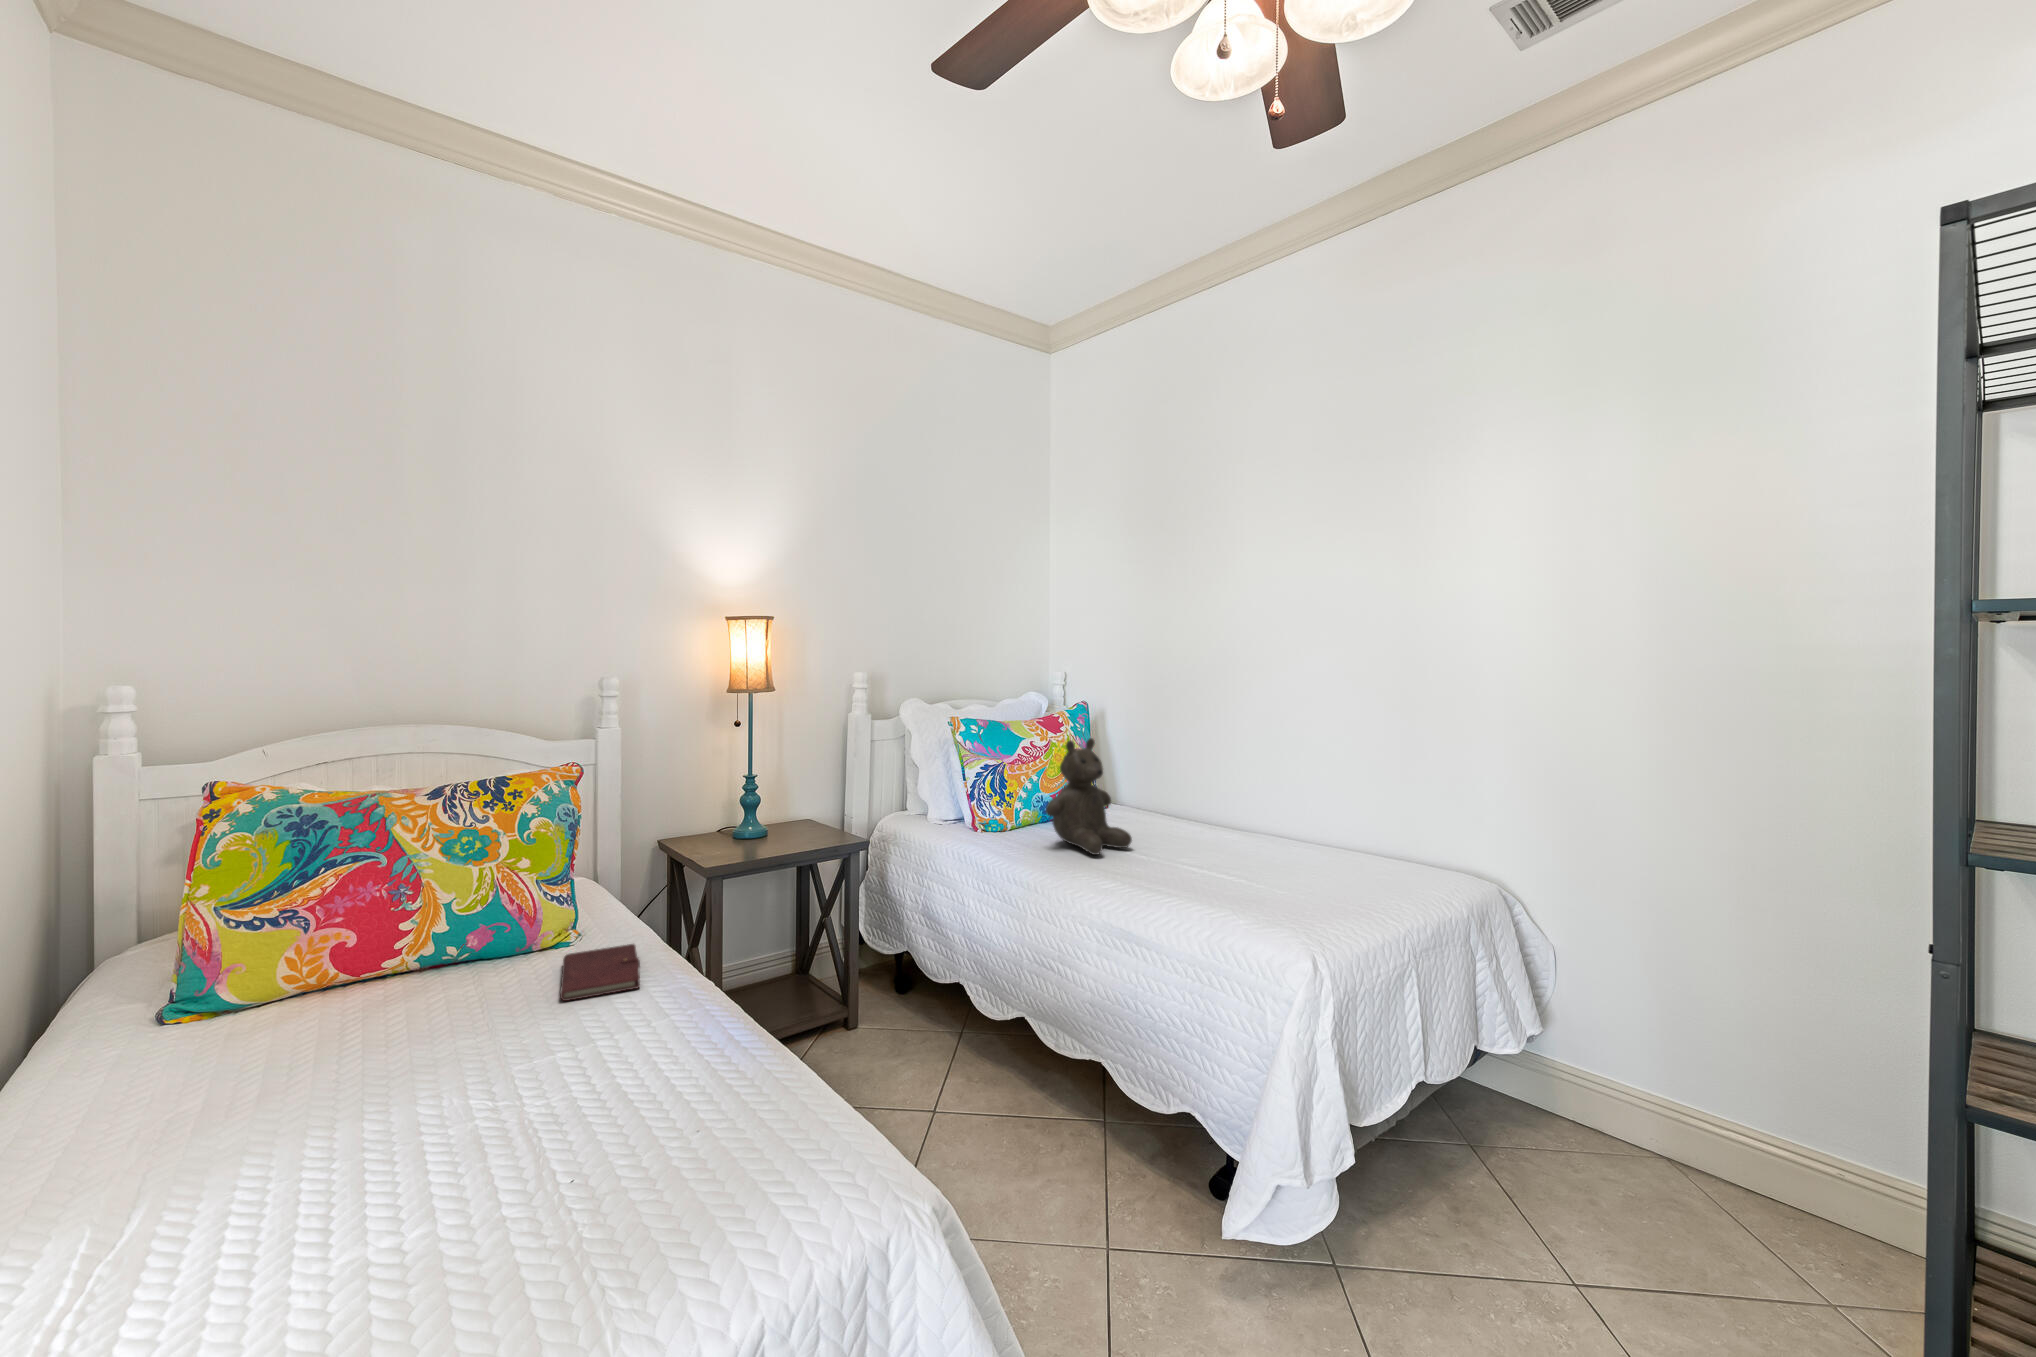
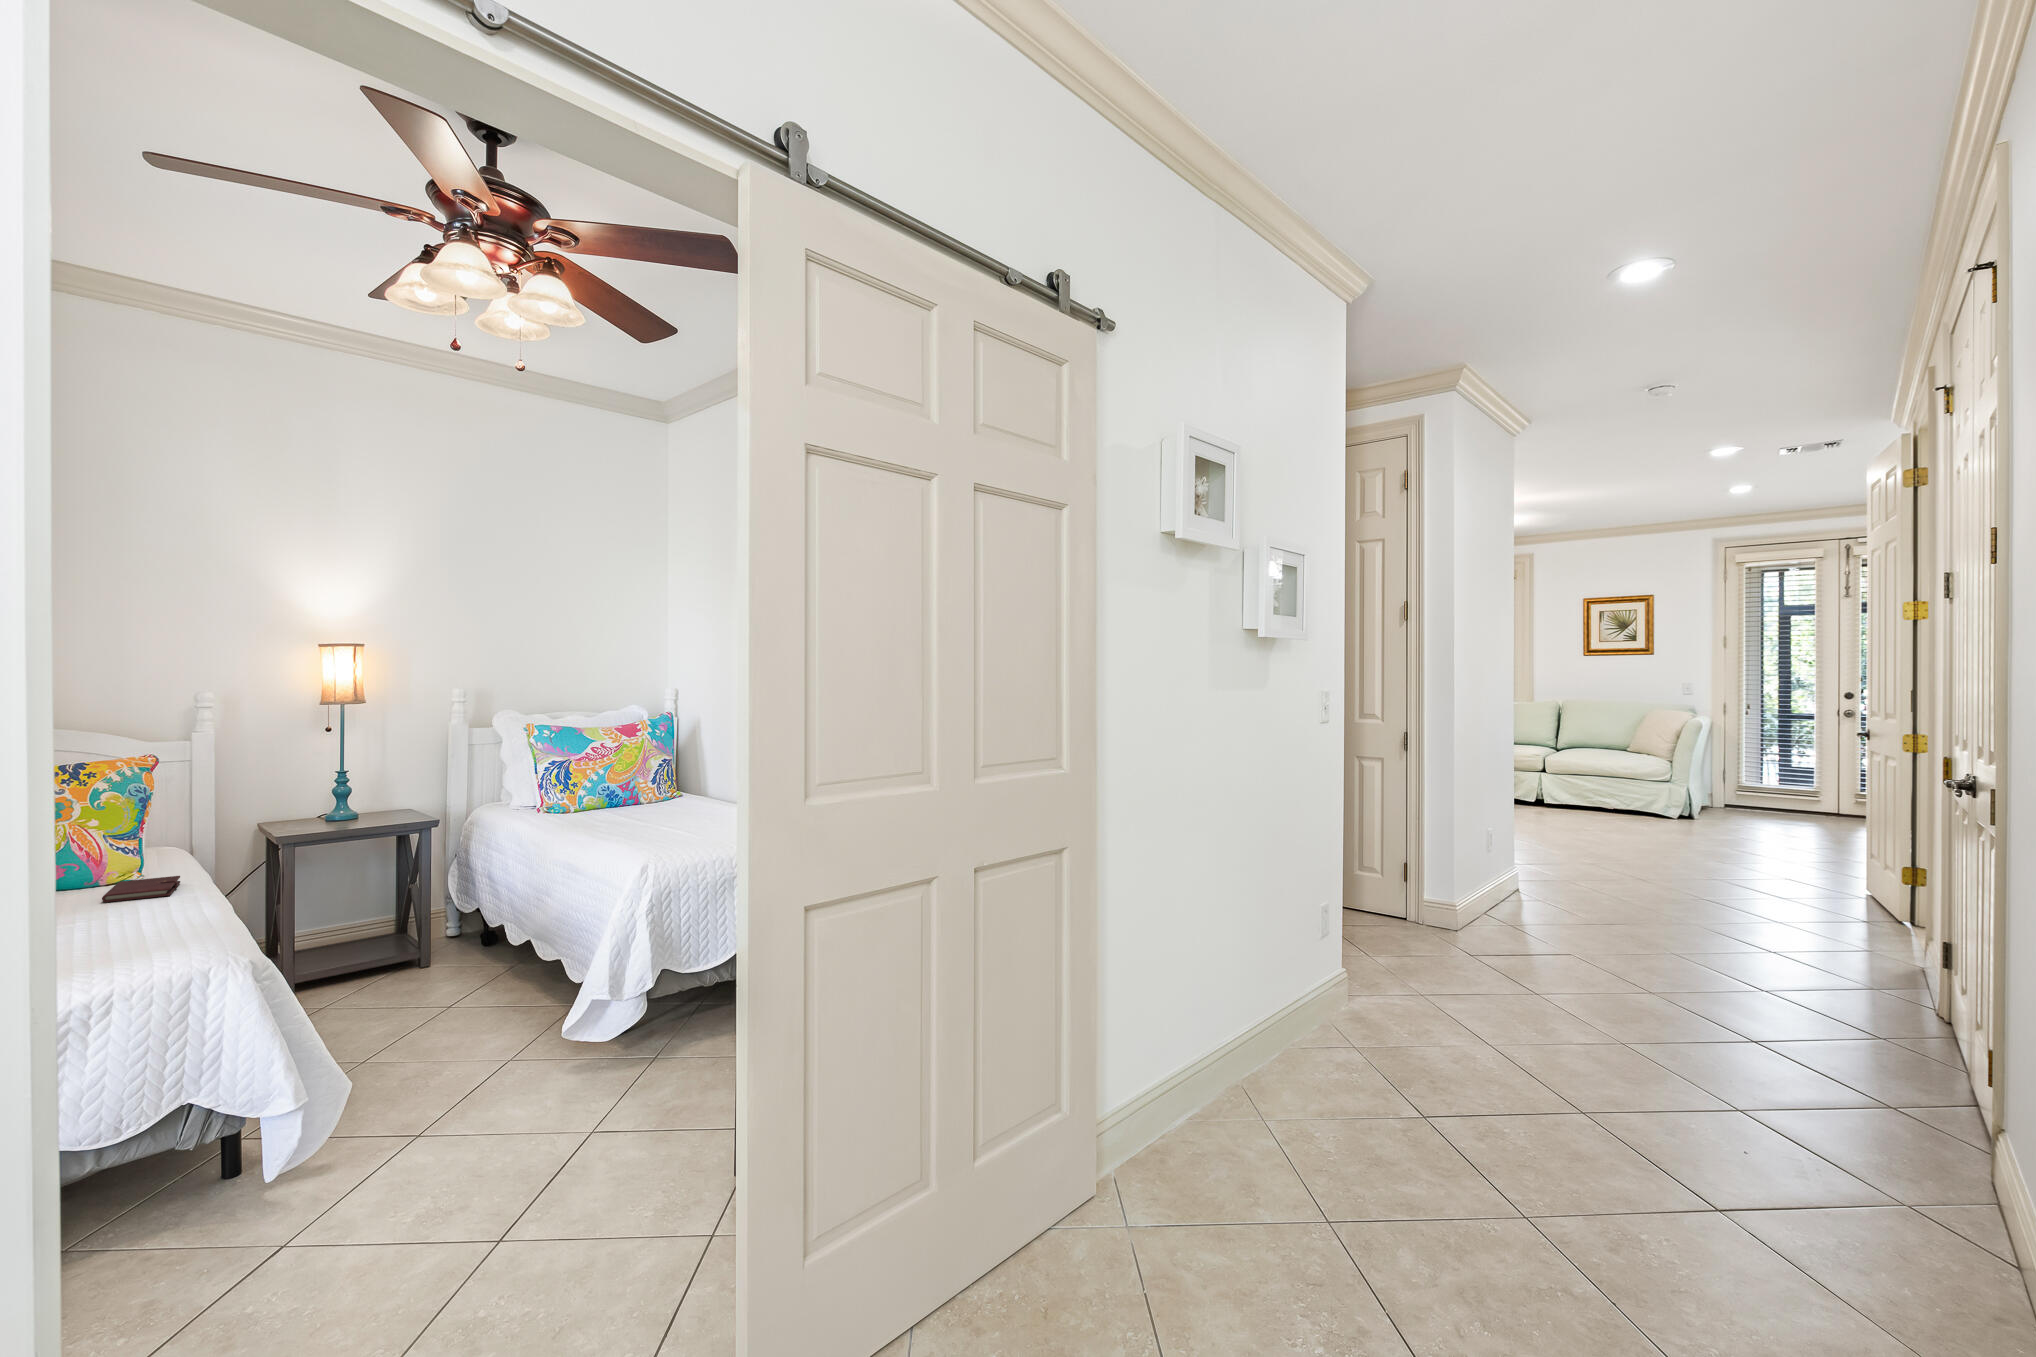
teddy bear: present [1046,738,1132,855] -> none [582,734,655,822]

